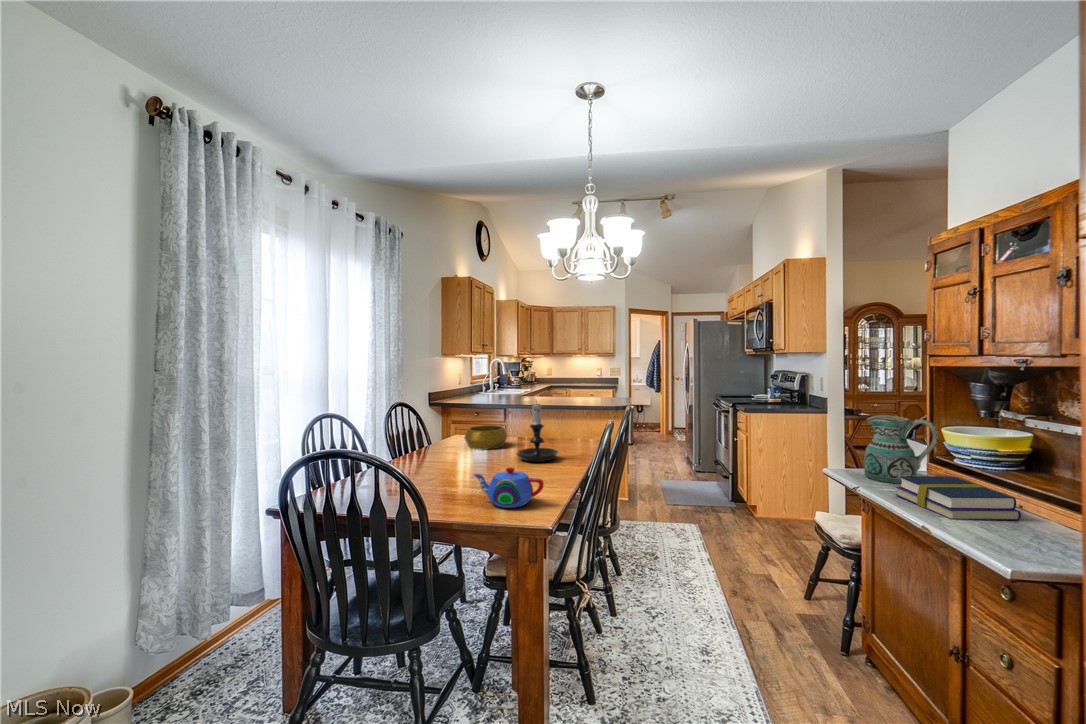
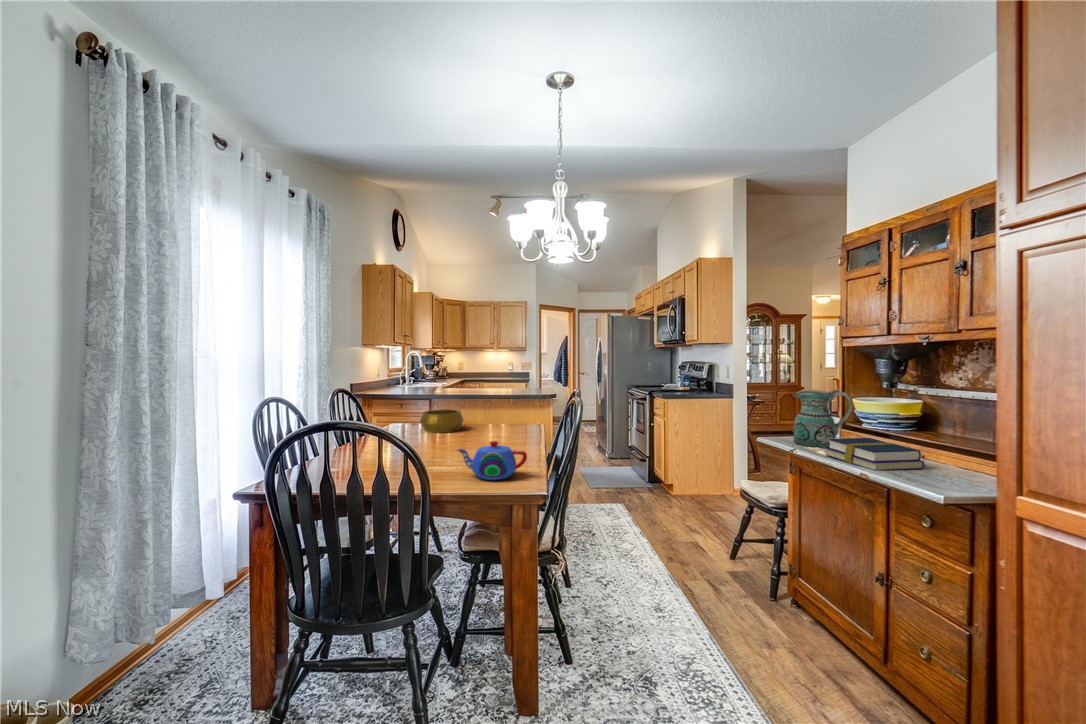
candle holder: present [517,403,558,462] -> none [480,381,521,442]

